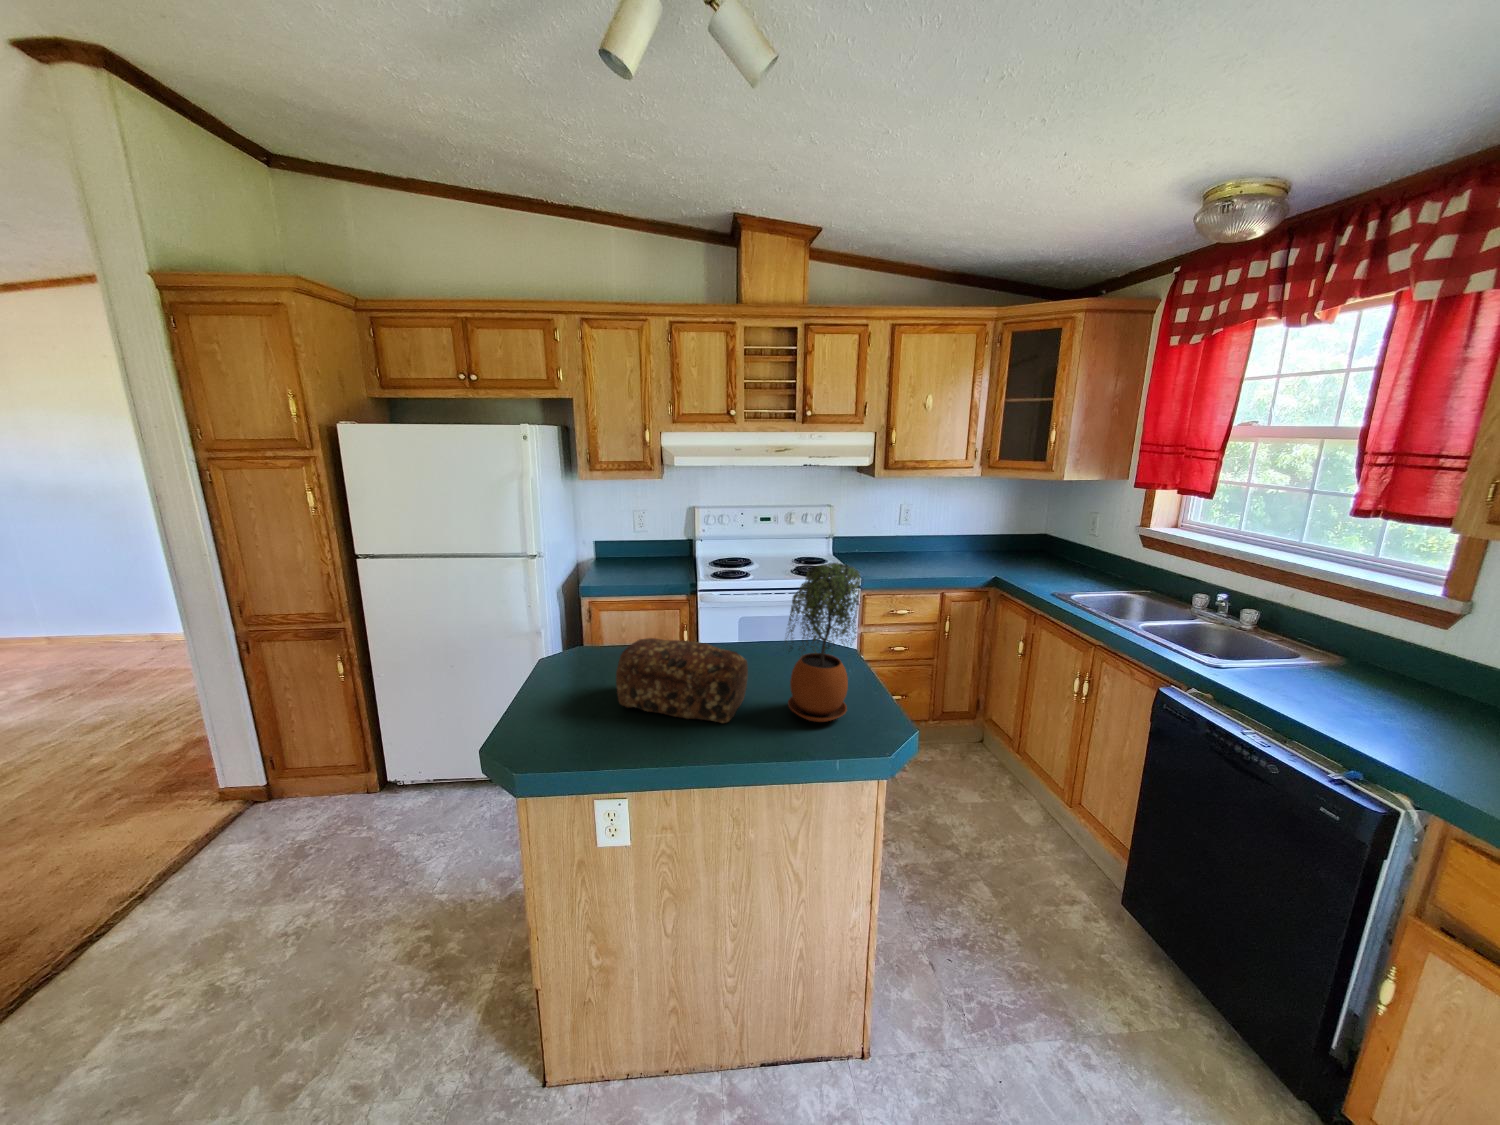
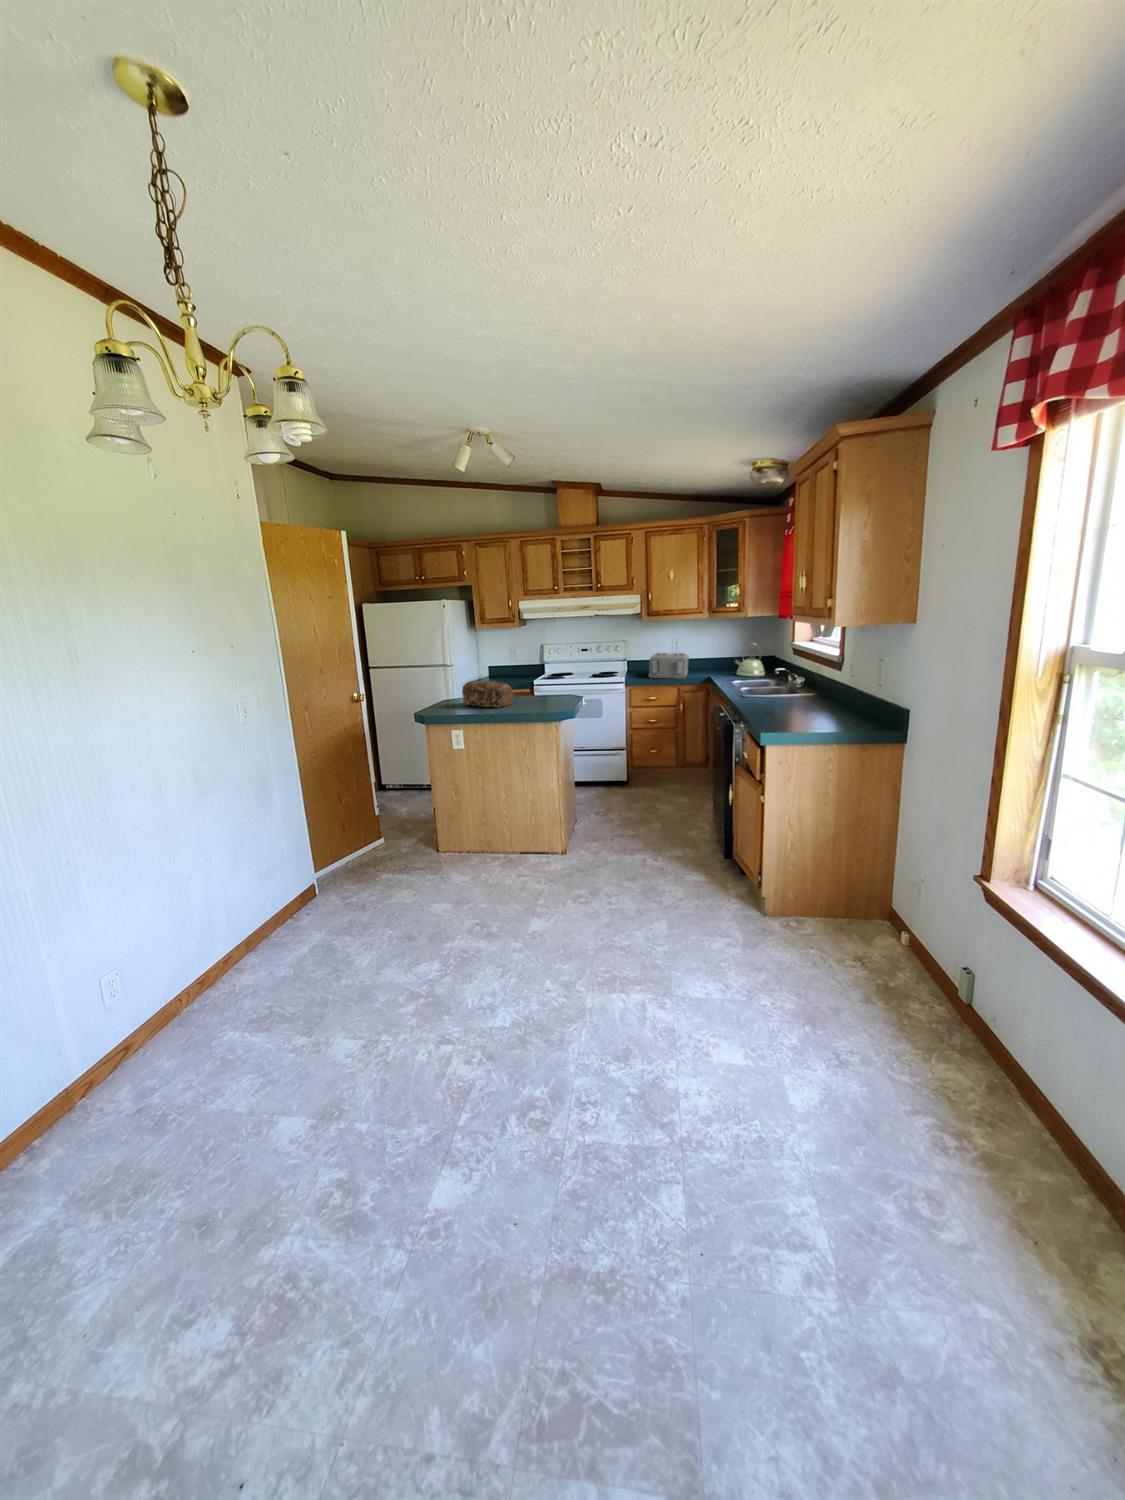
kettle: none [1020,519,1068,573] -> present [735,655,765,676]
toaster: none [879,527,955,575] -> present [649,653,688,678]
potted plant: present [786,563,861,722] -> none [520,646,551,707]

